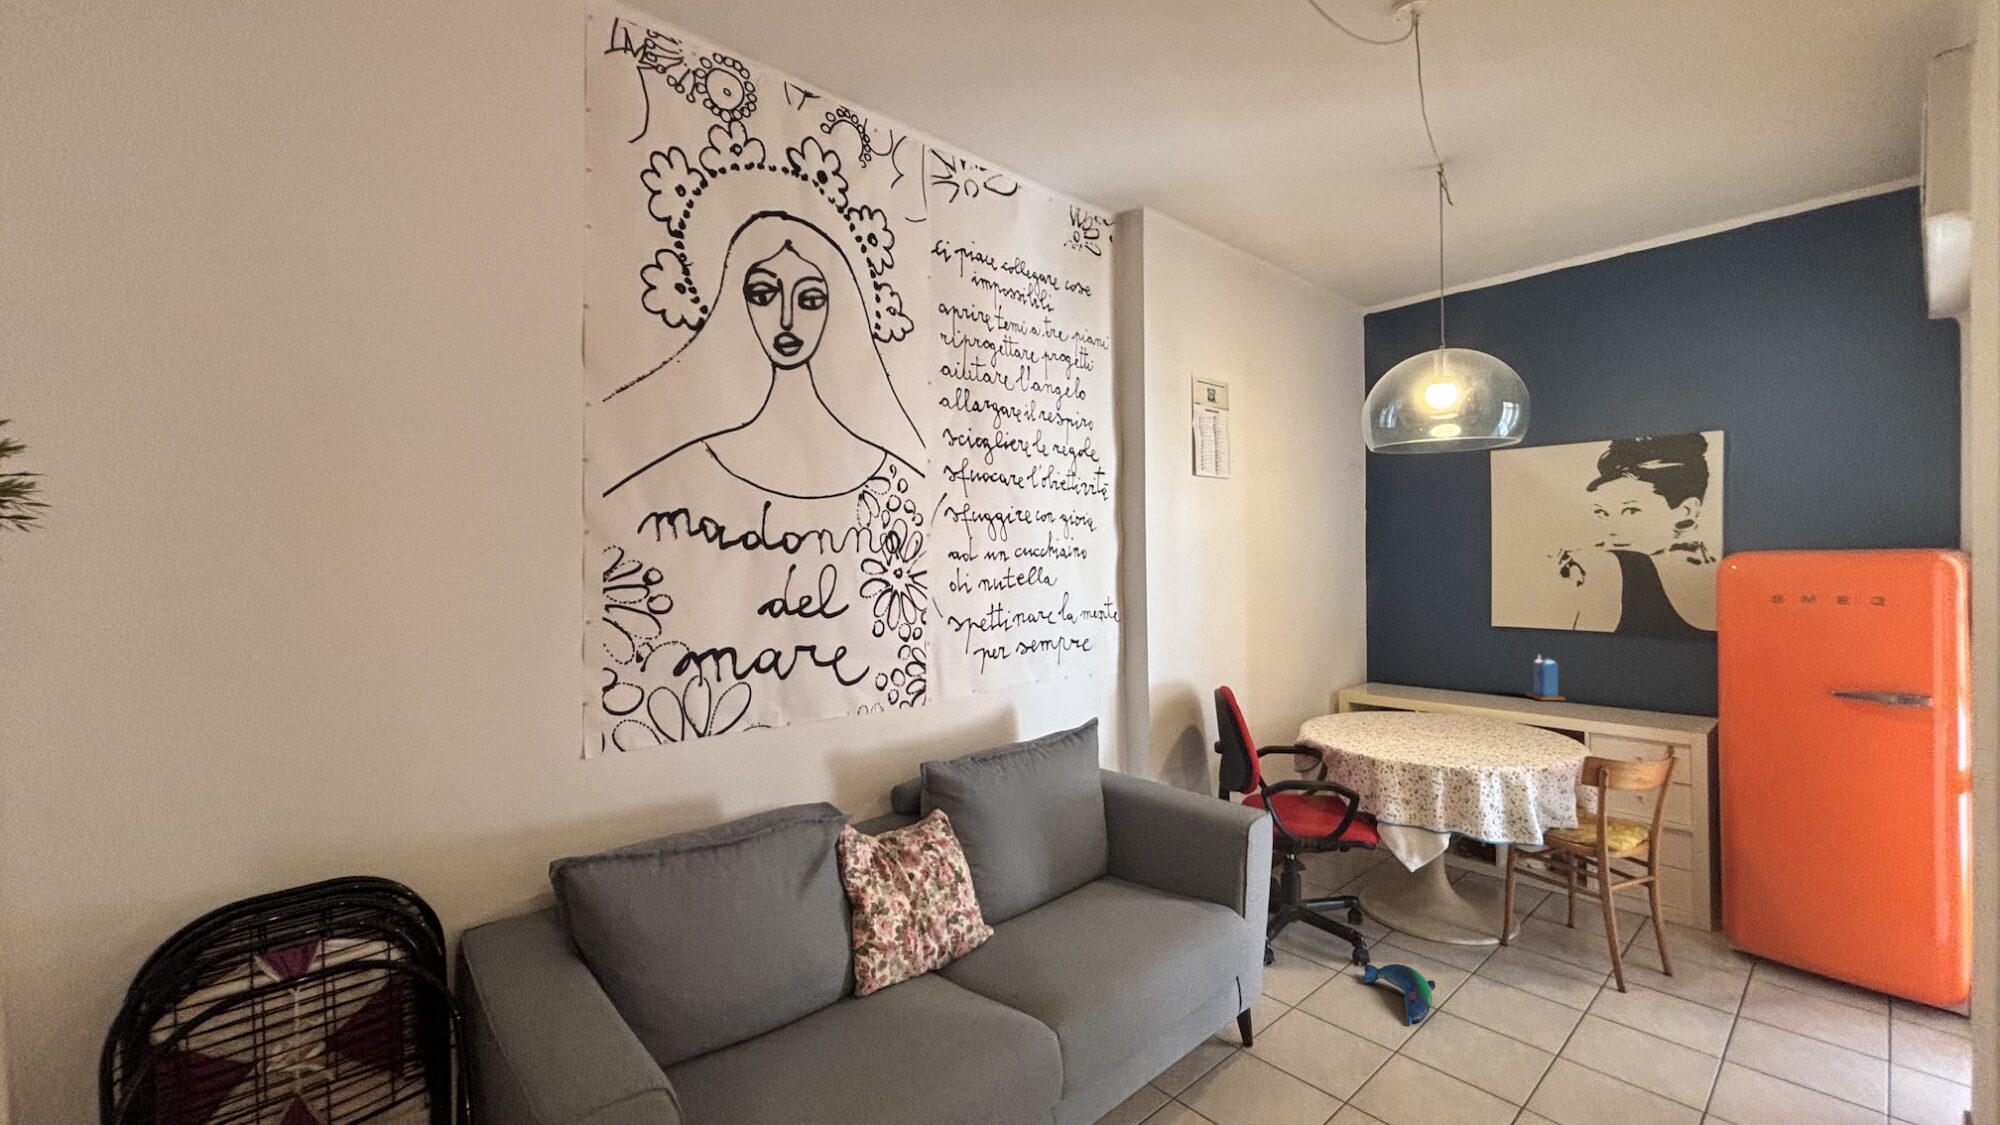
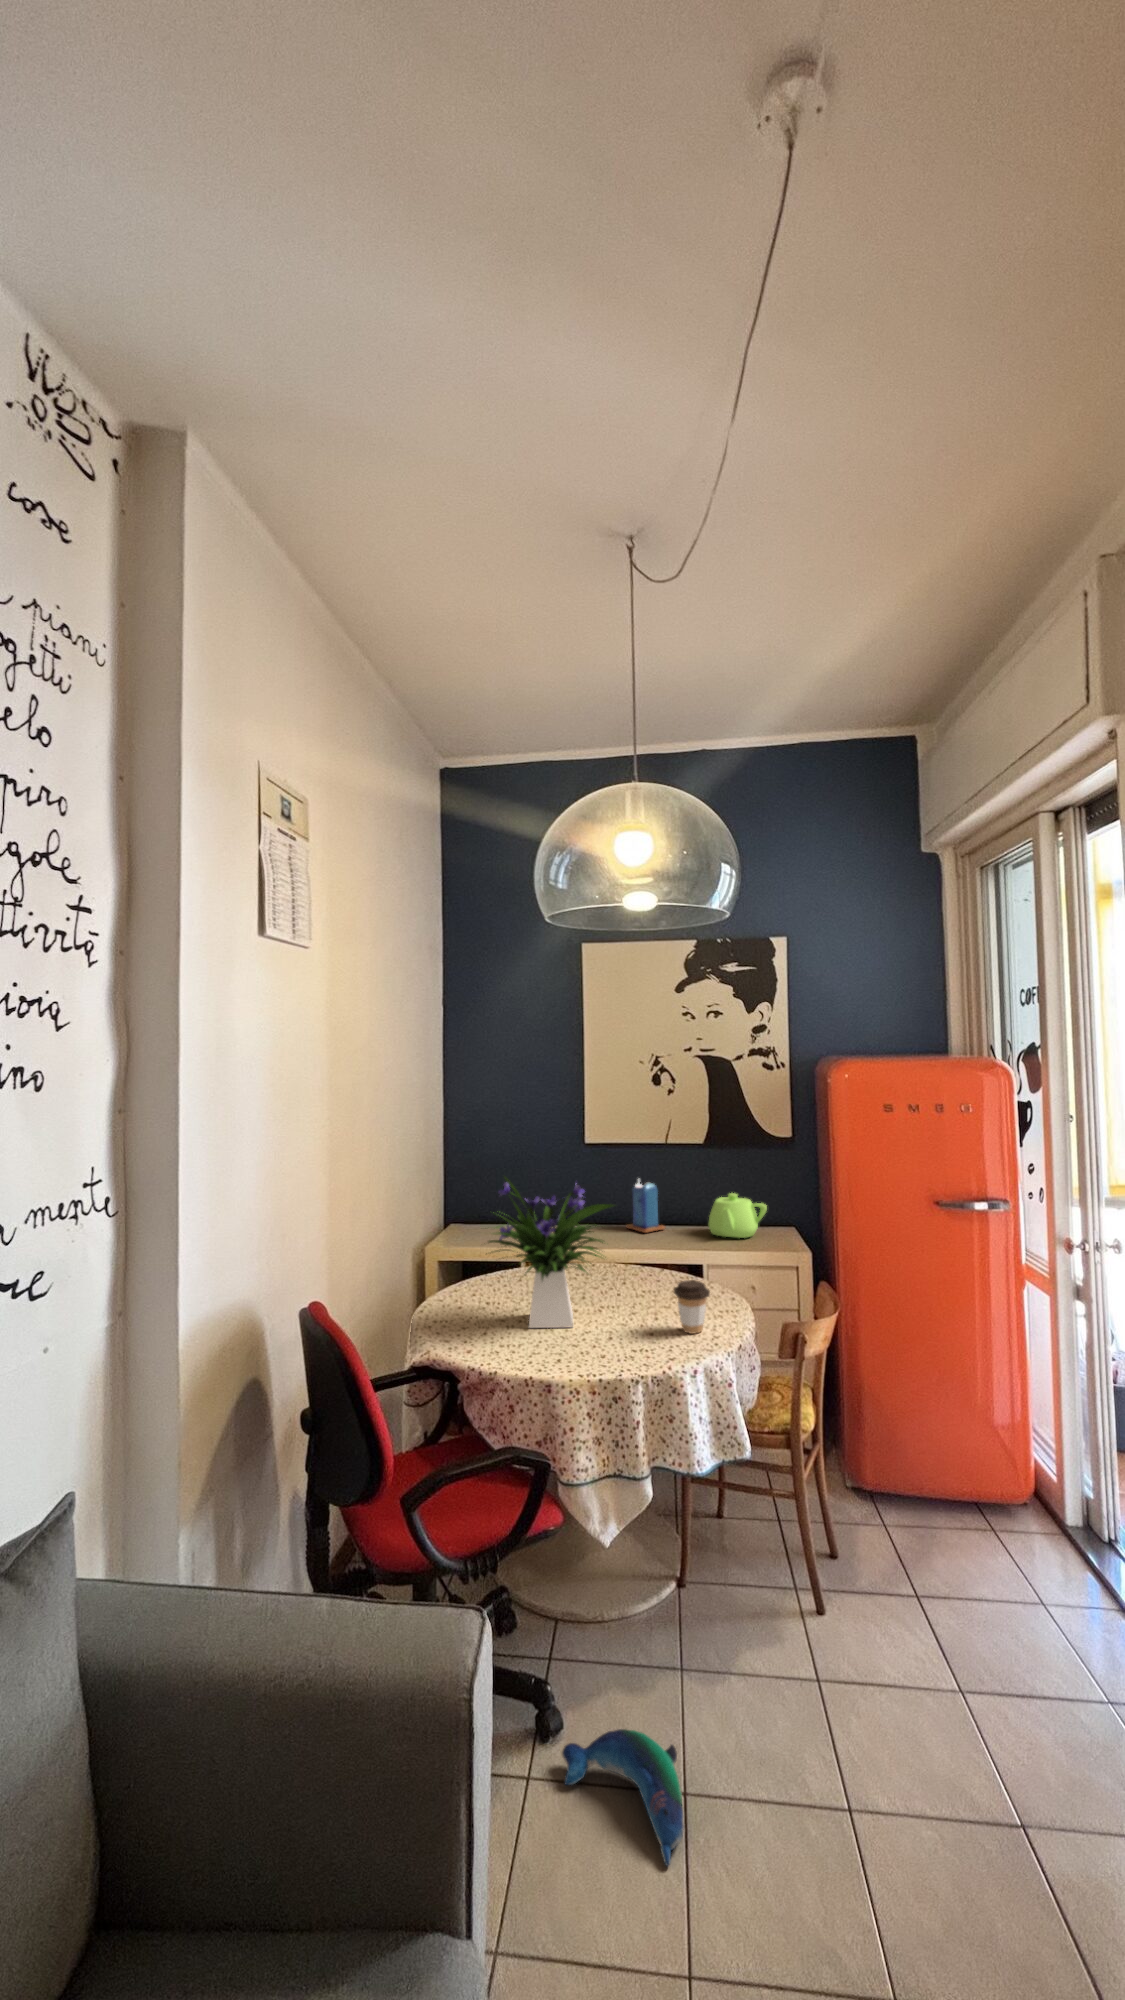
flower arrangement: none [1347,628,1455,737] -> present [489,1177,613,1328]
teapot: none [1606,674,1671,714] -> present [709,1193,767,1238]
coffee cup: none [1493,715,1522,753] -> present [674,1280,710,1334]

